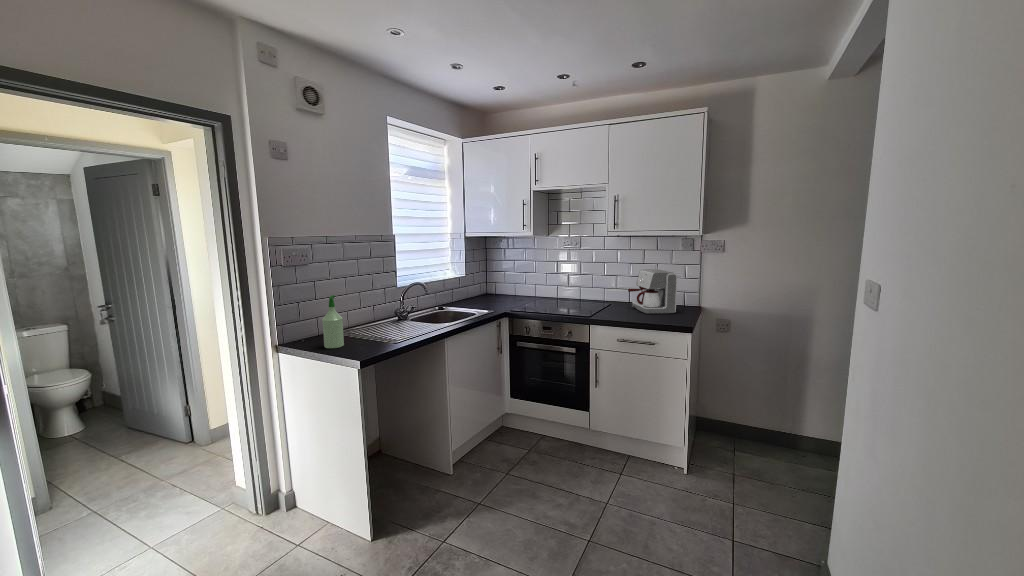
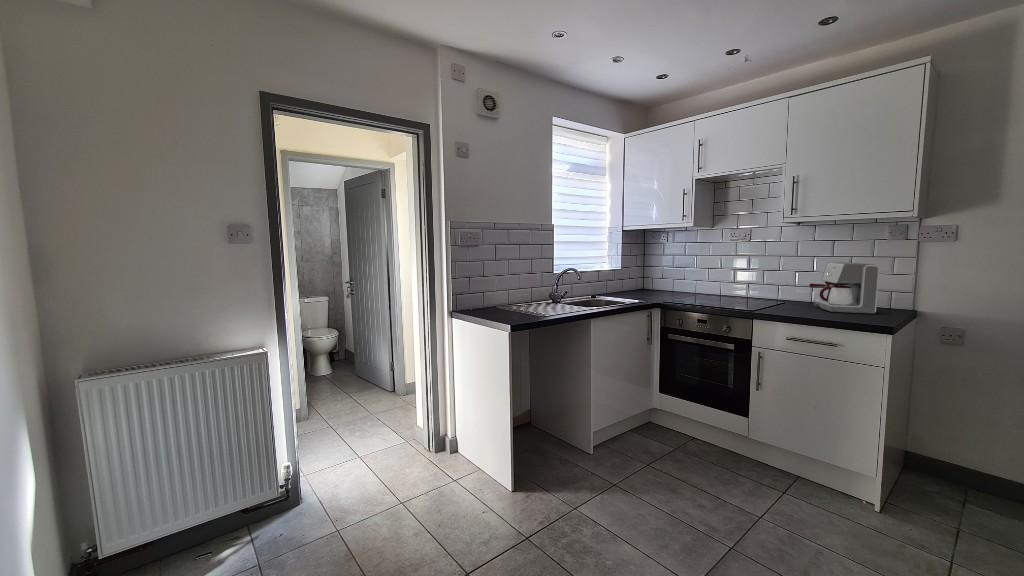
spray bottle: present [322,295,344,348] -> none [484,270,501,315]

